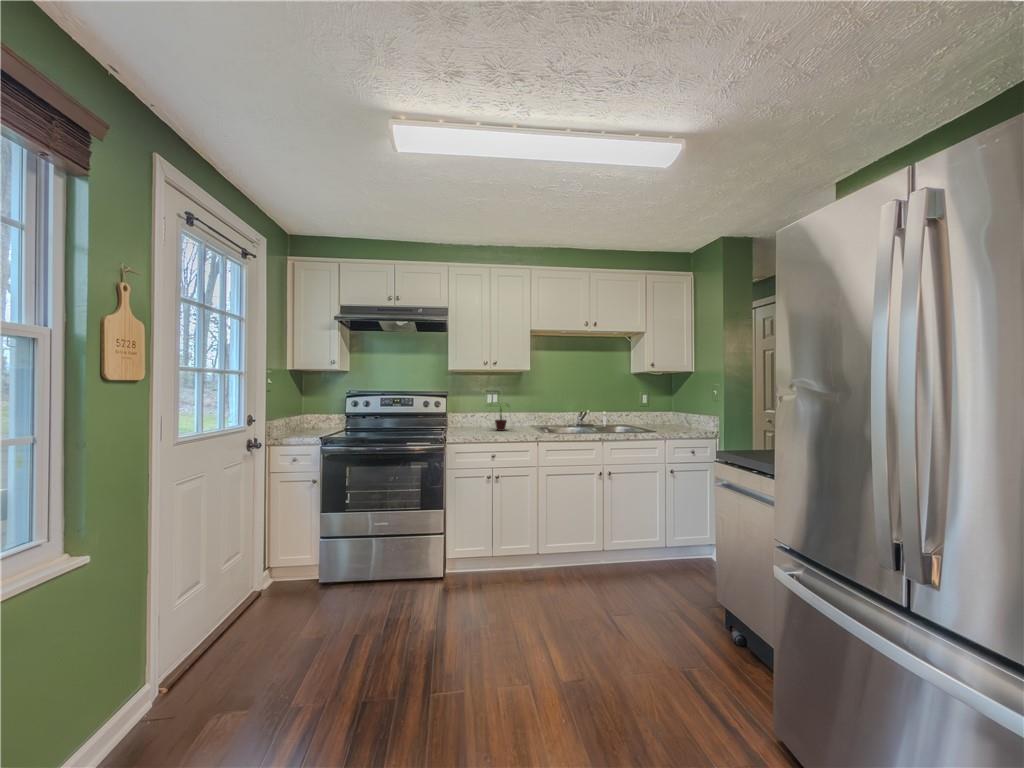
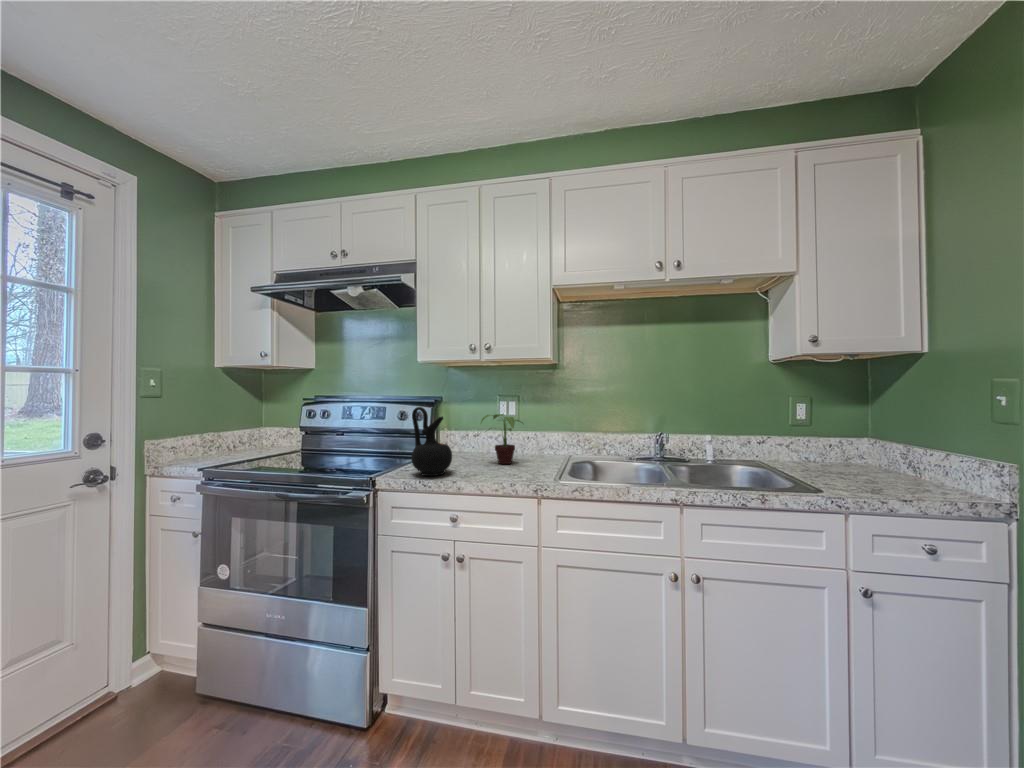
ceramic jug: none [457,397,481,436] -> present [411,407,452,476]

